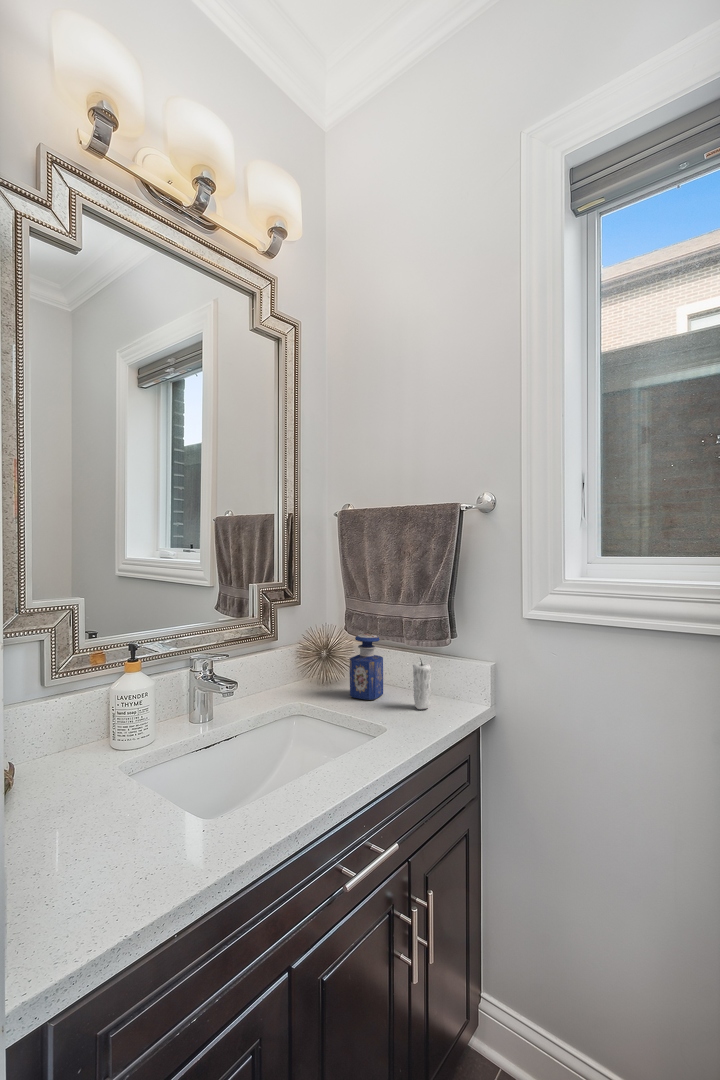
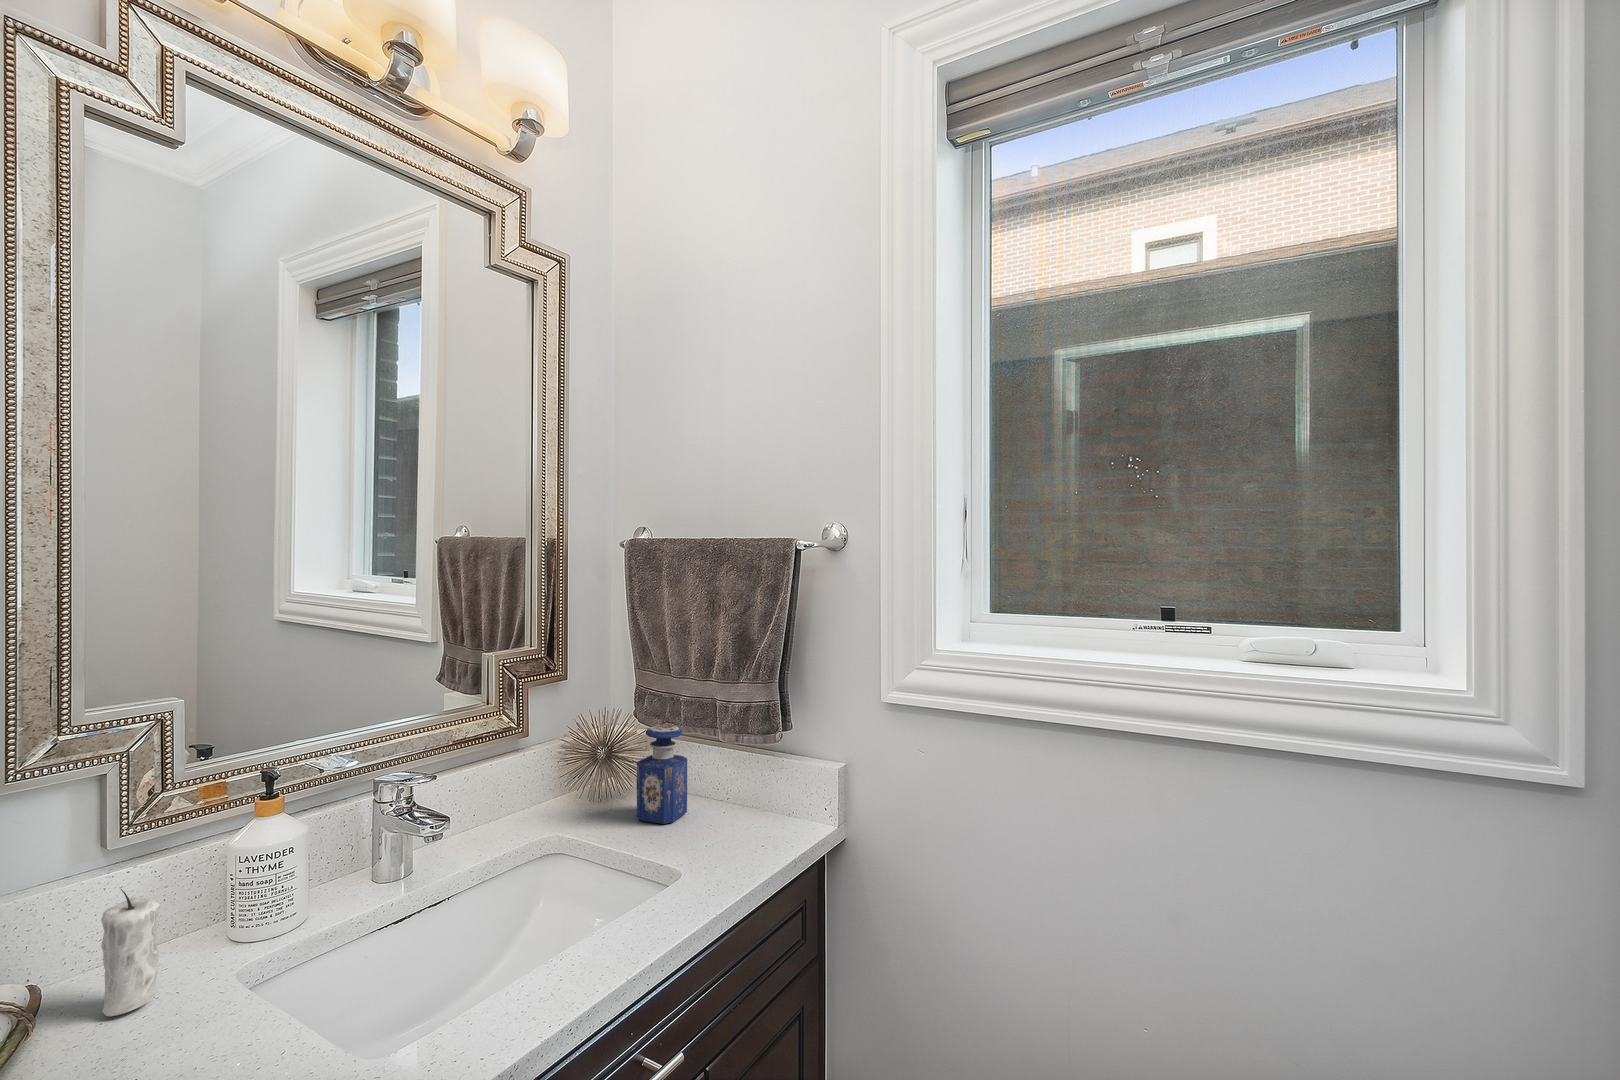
candle: present [413,659,431,709] -> present [101,889,161,1017]

